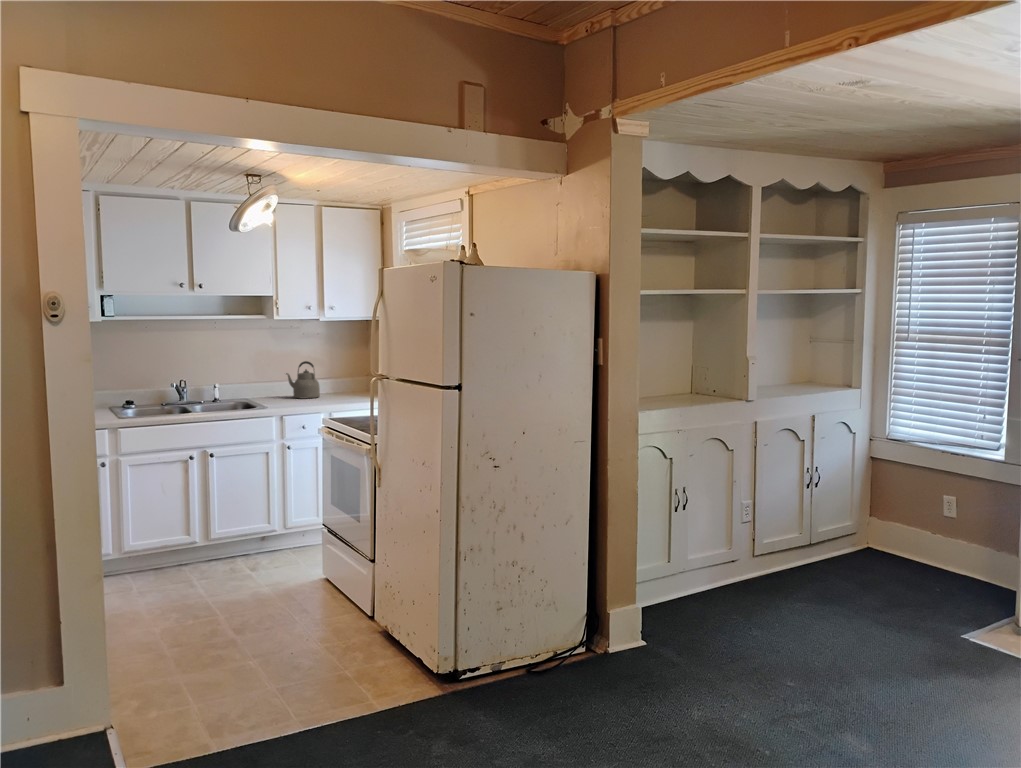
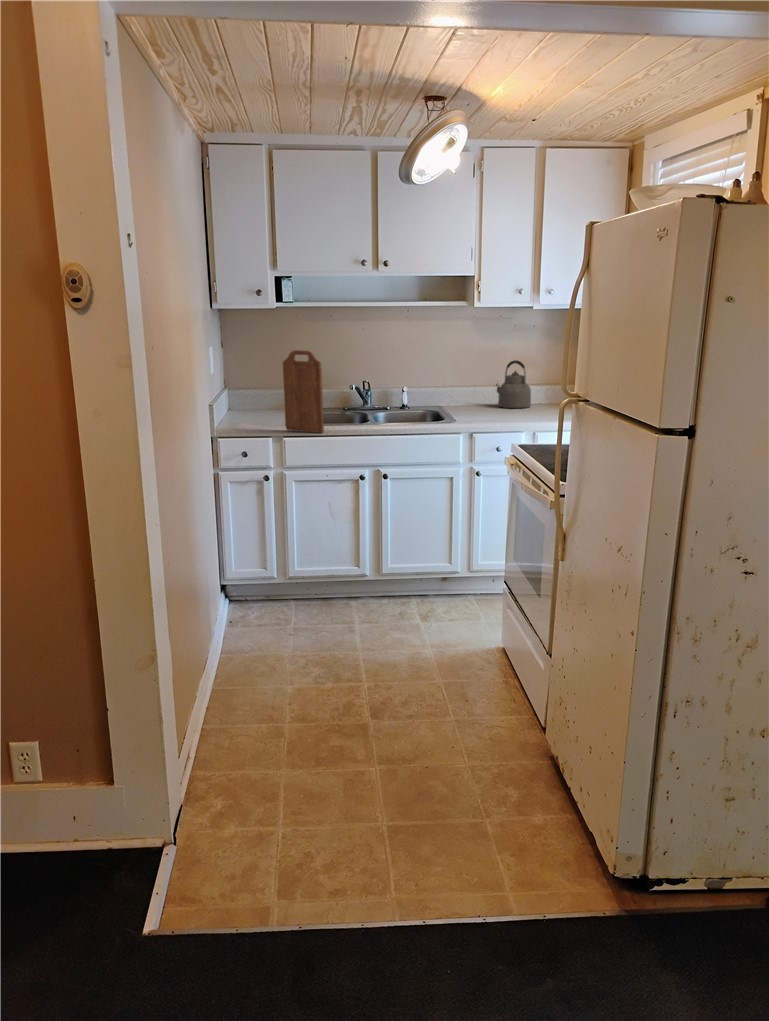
cutting board: none [119,354,160,422] -> present [283,350,324,433]

